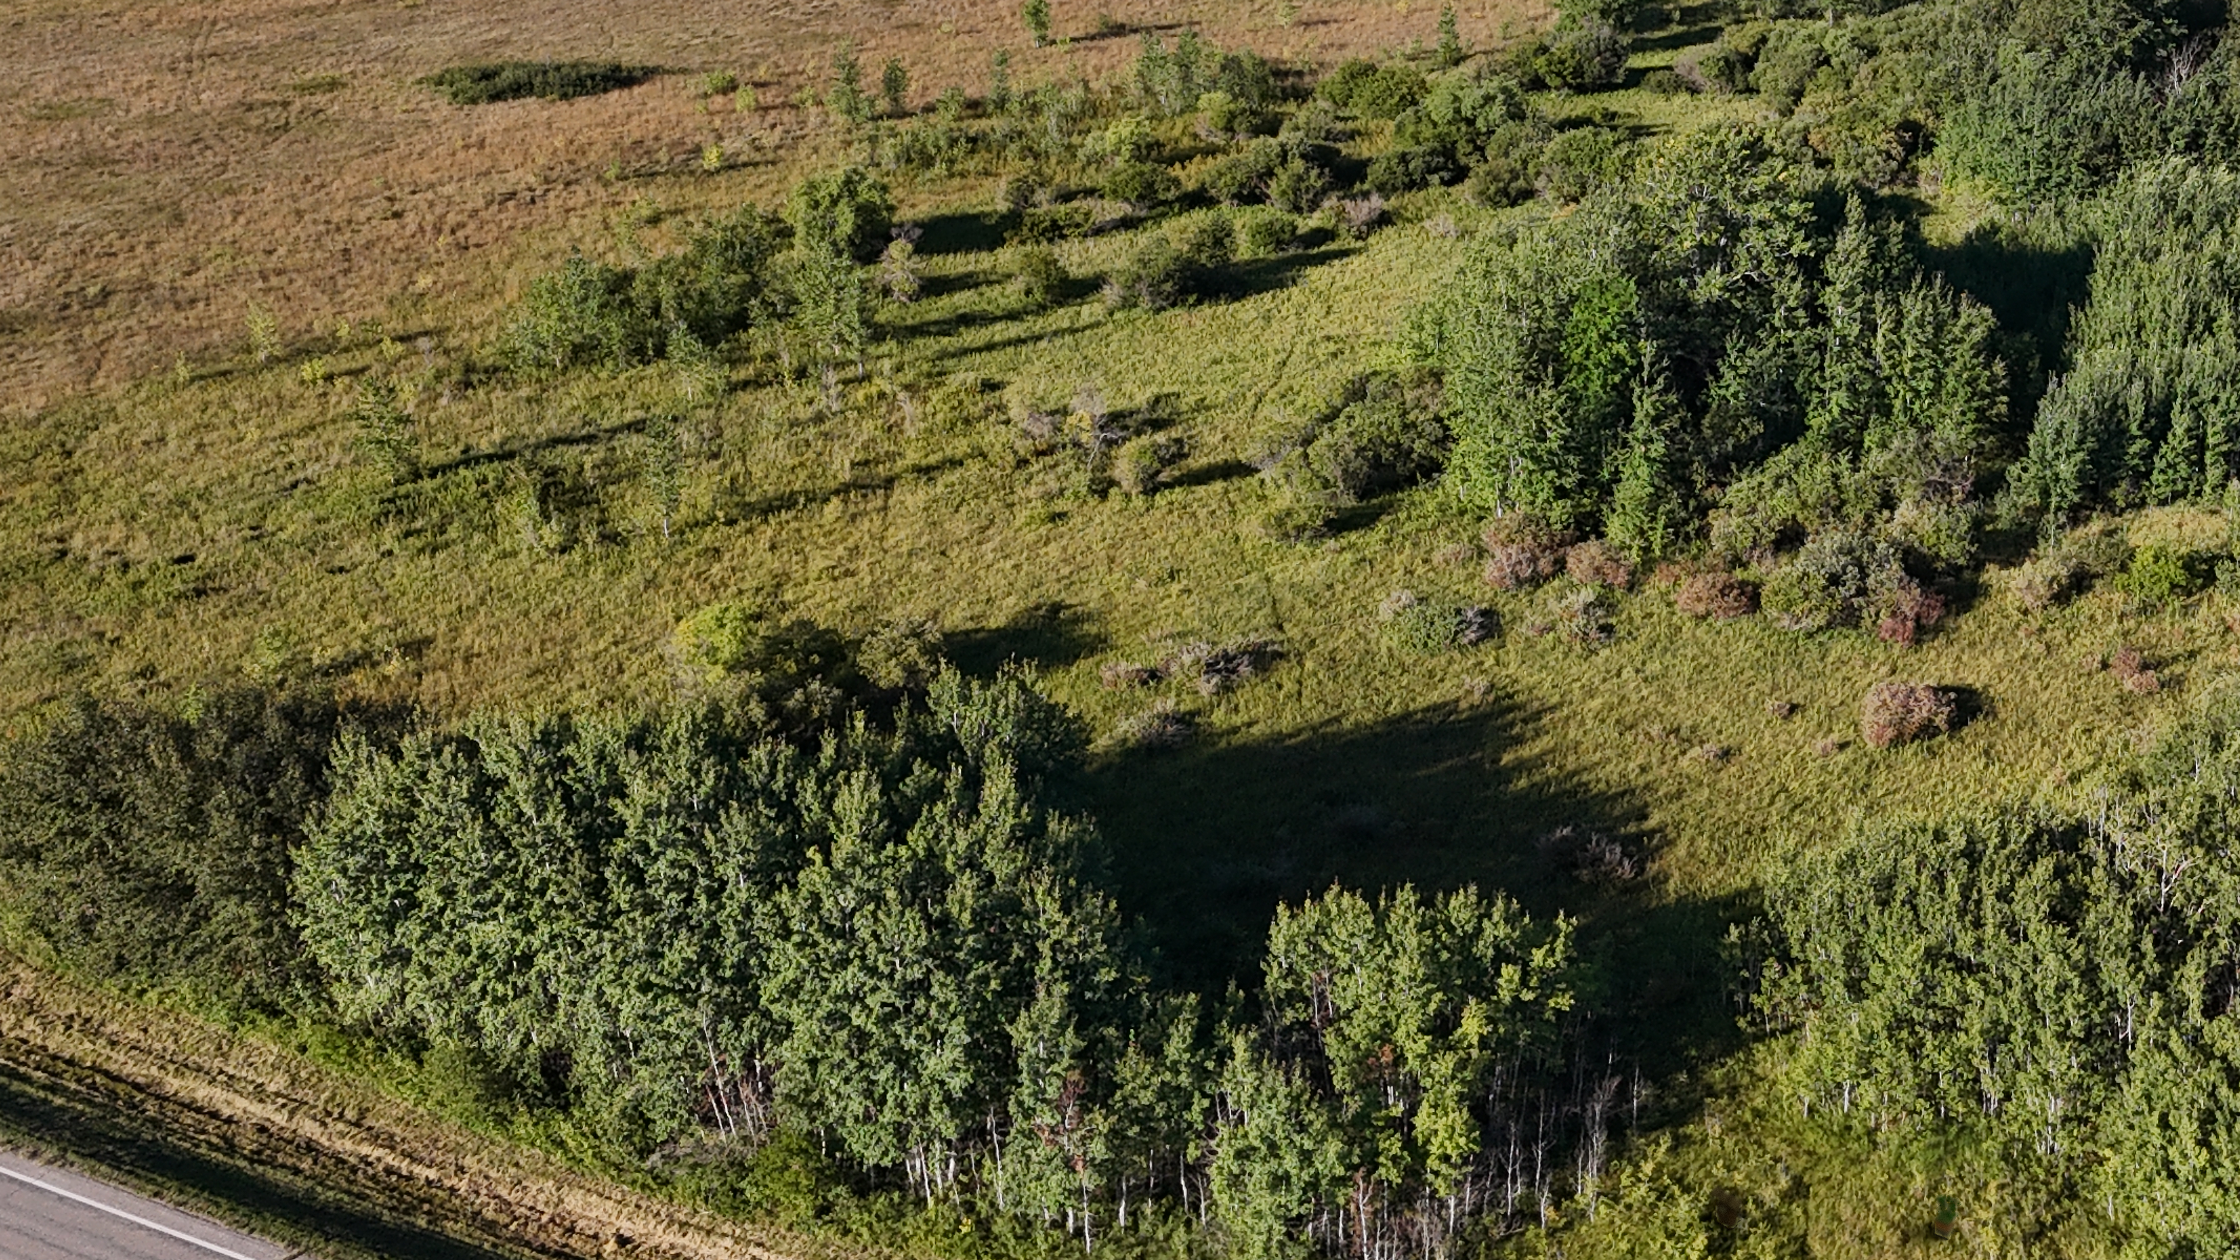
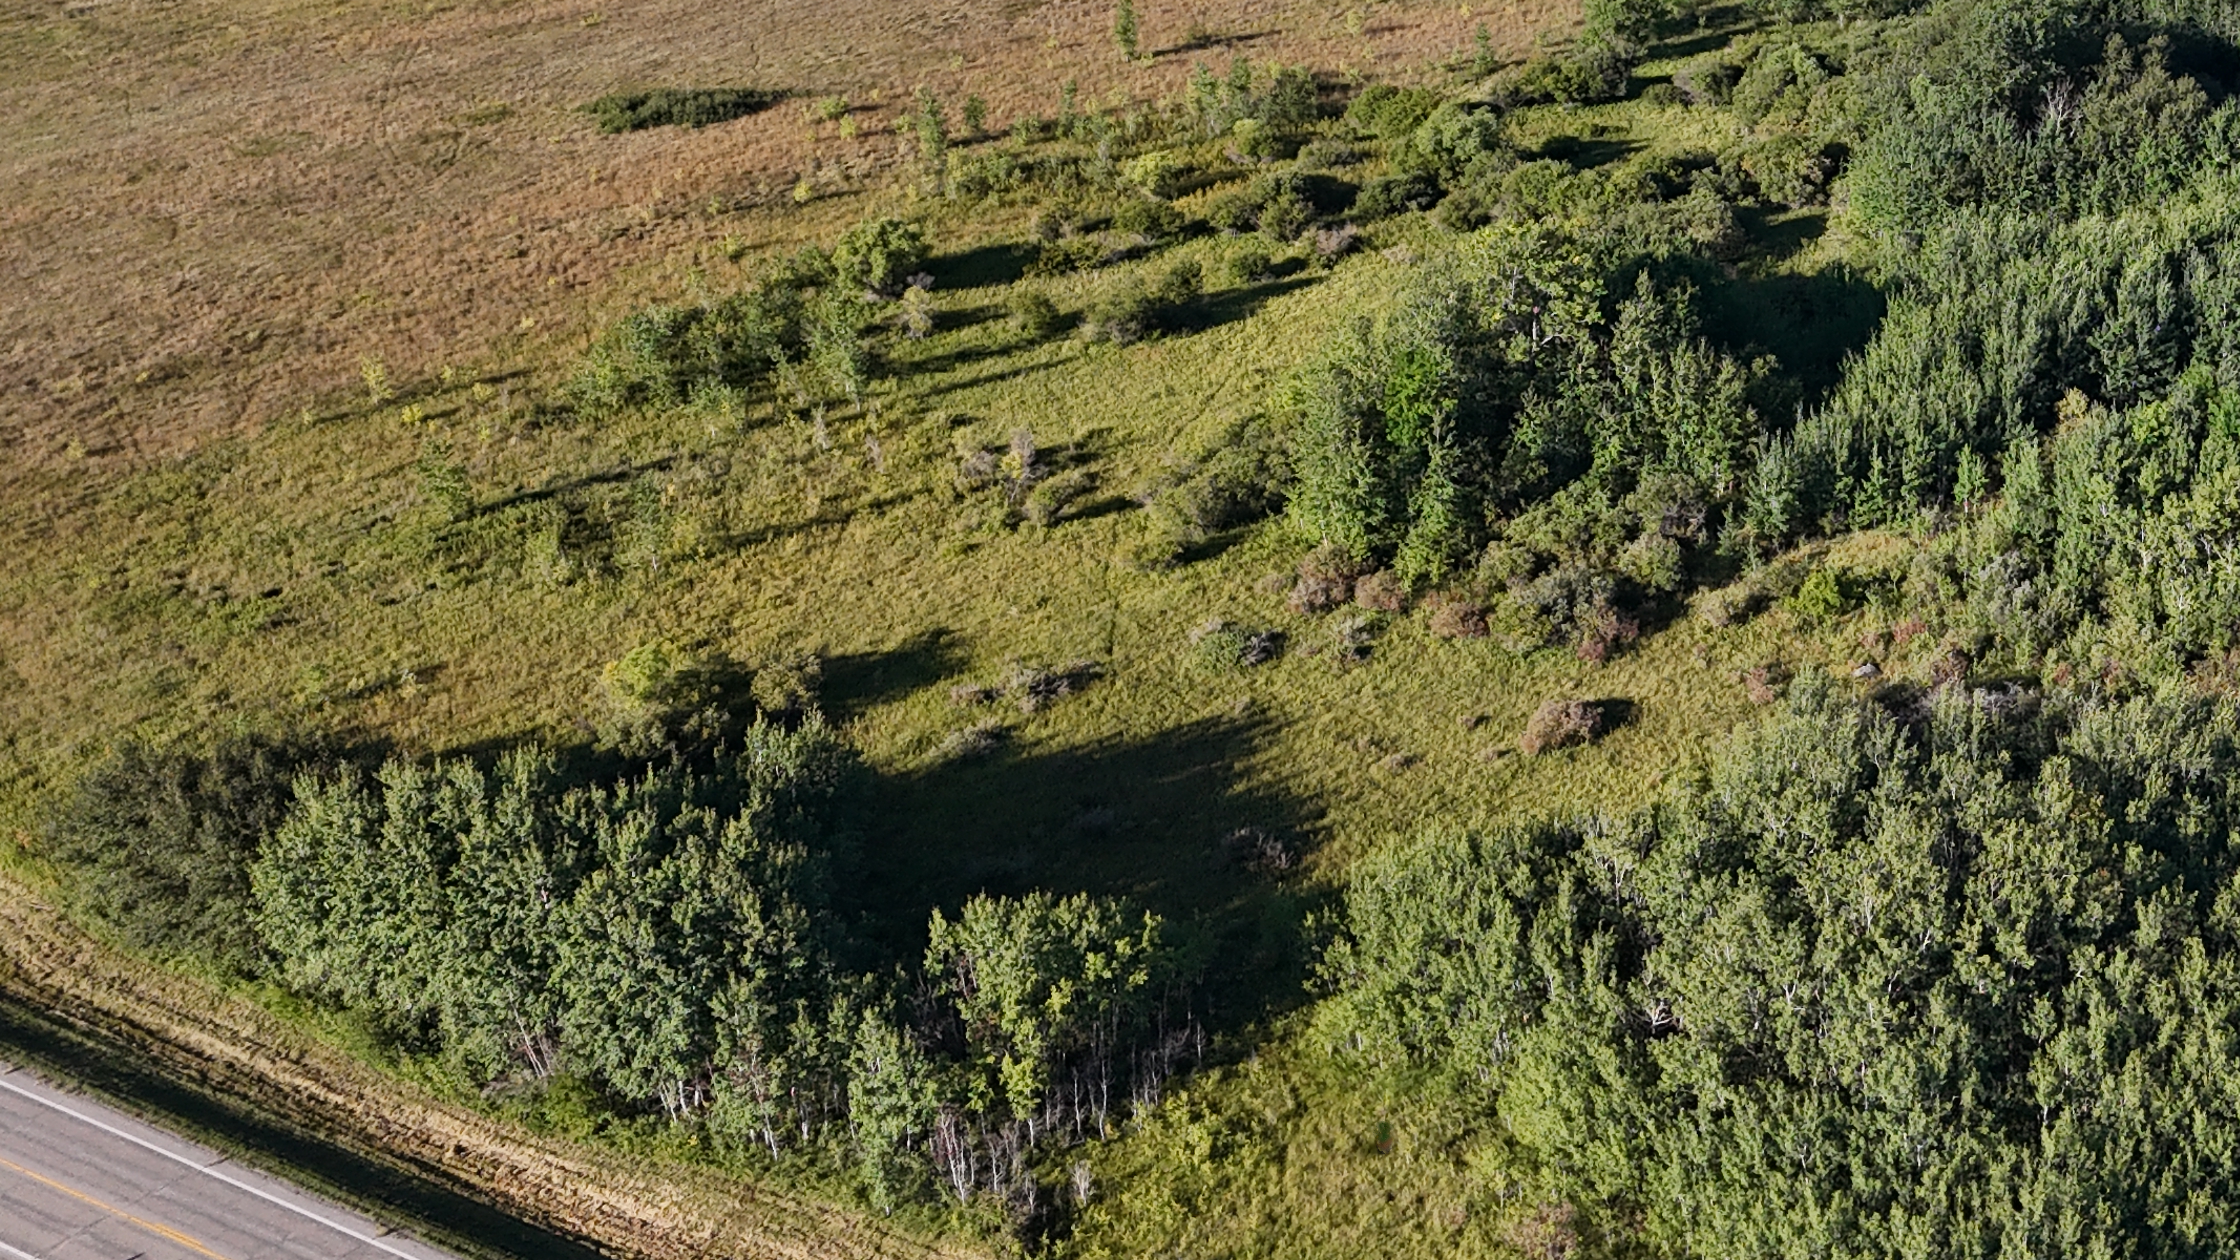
backpack: present [1711,1187,1741,1229] -> none [1217,1114,1244,1145]

